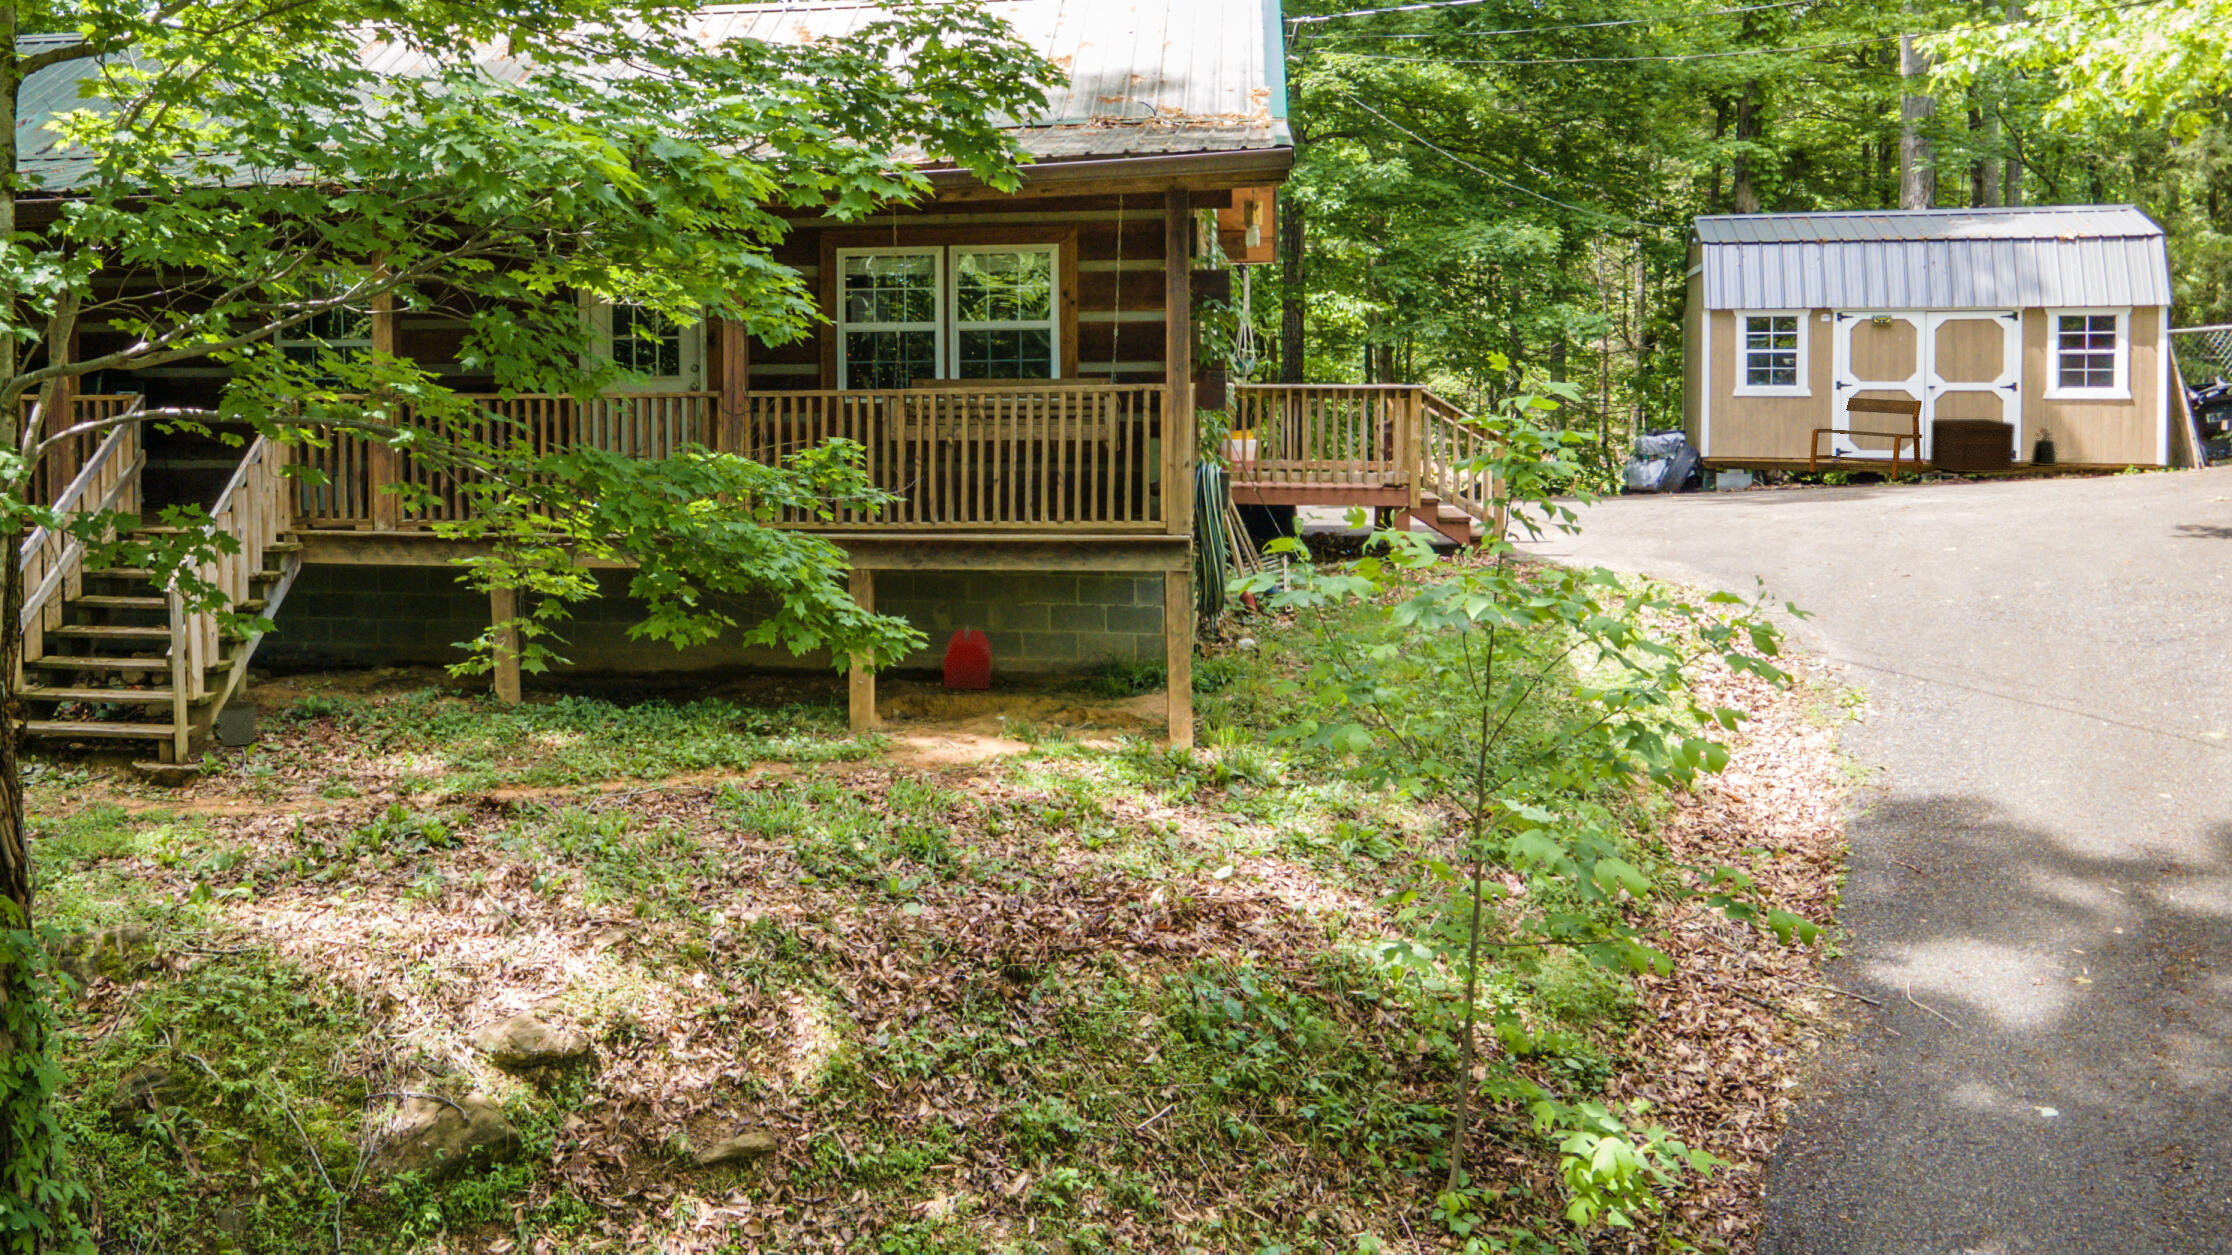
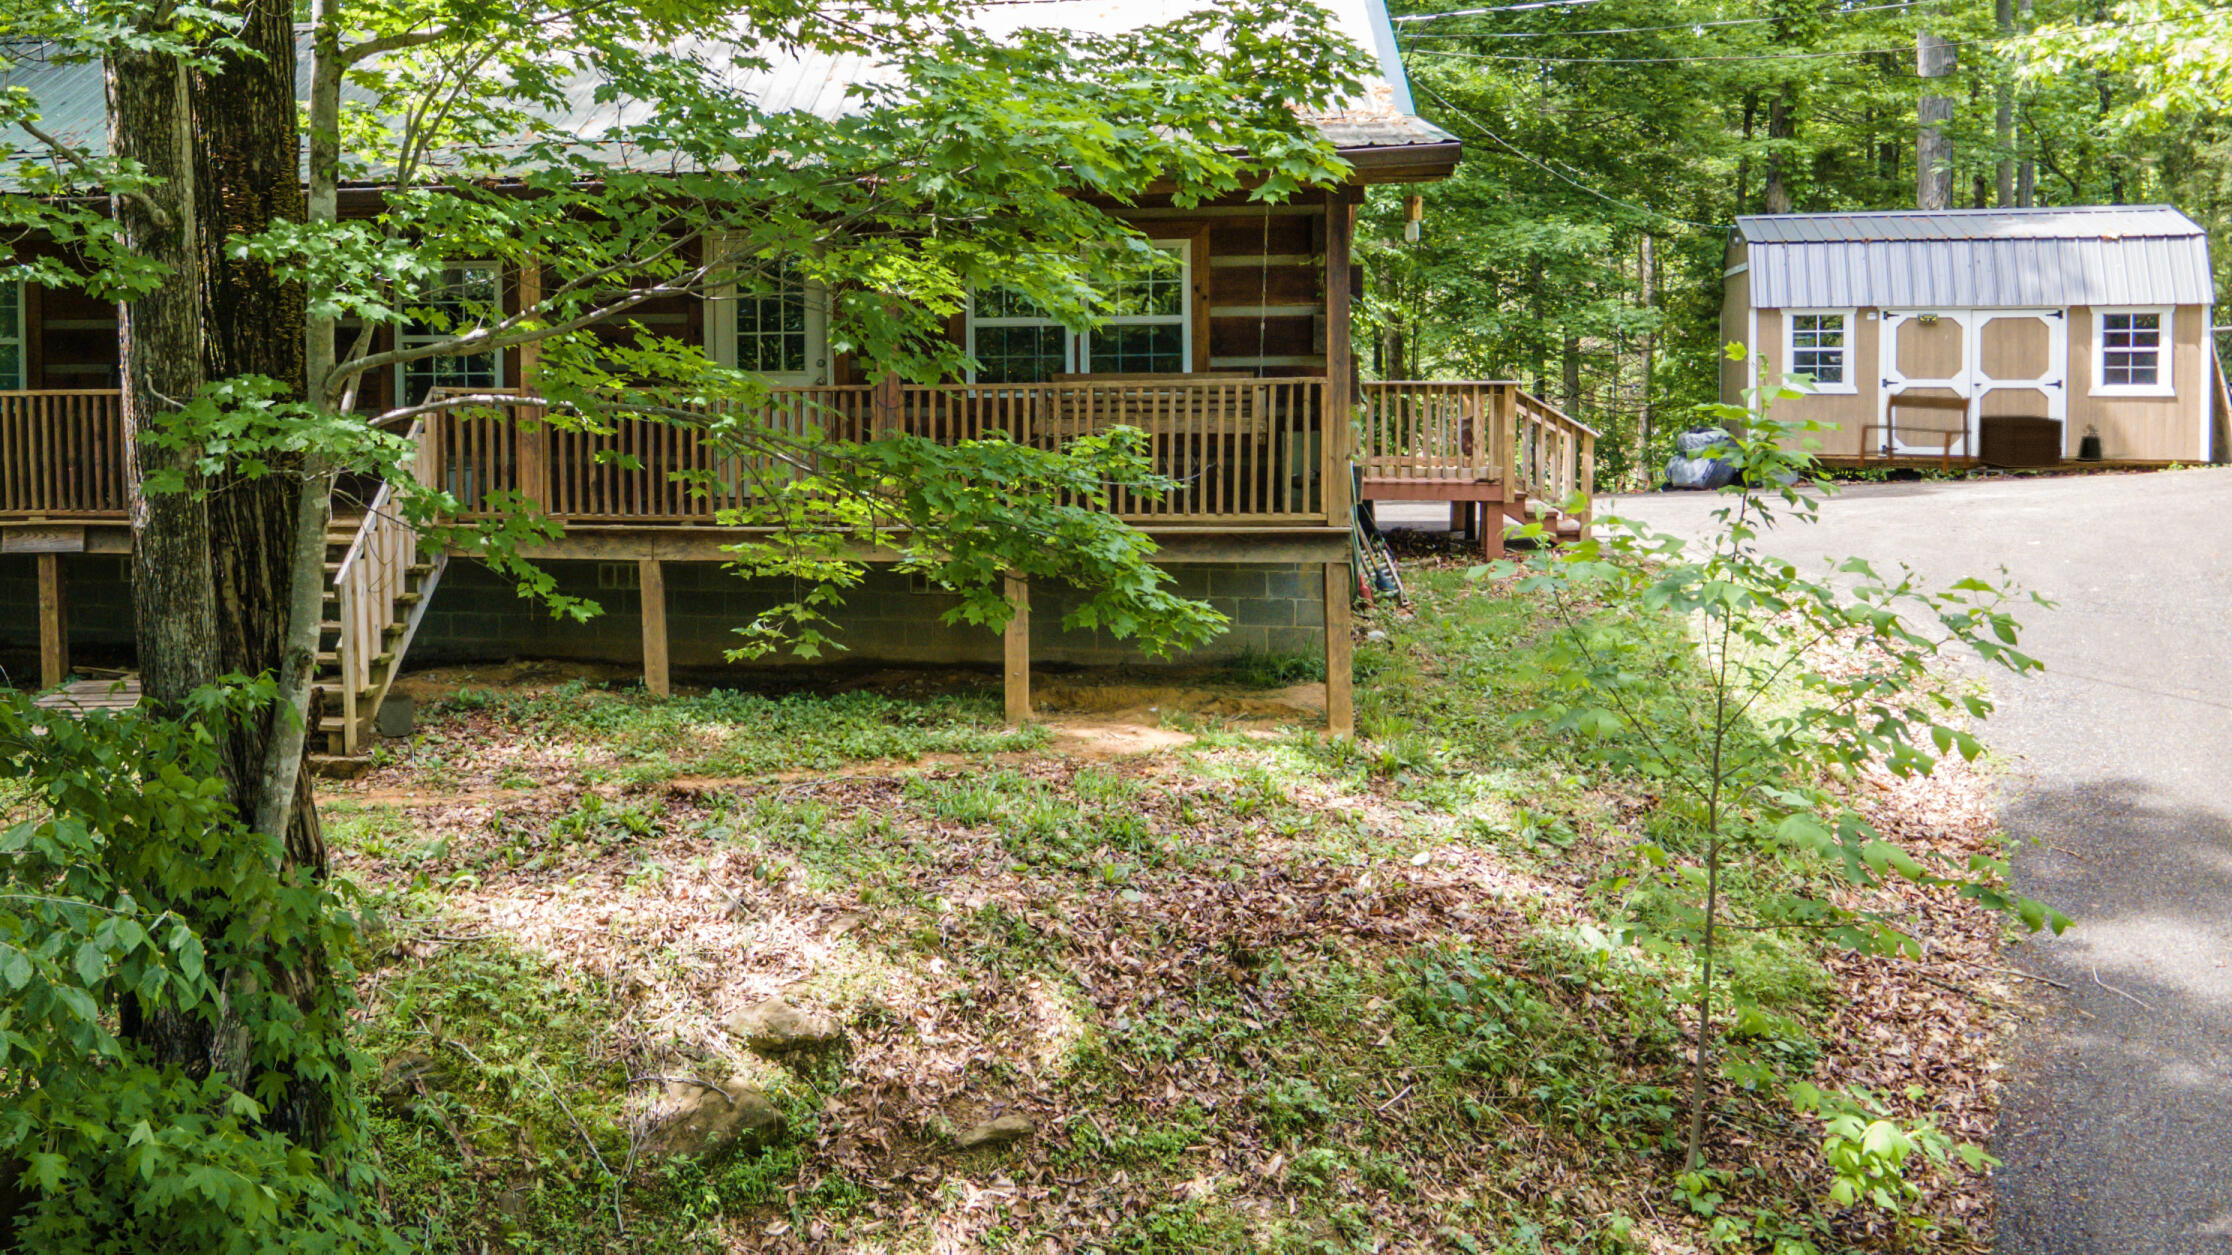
toolbox: present [944,626,991,689] -> none [1064,617,1111,681]

